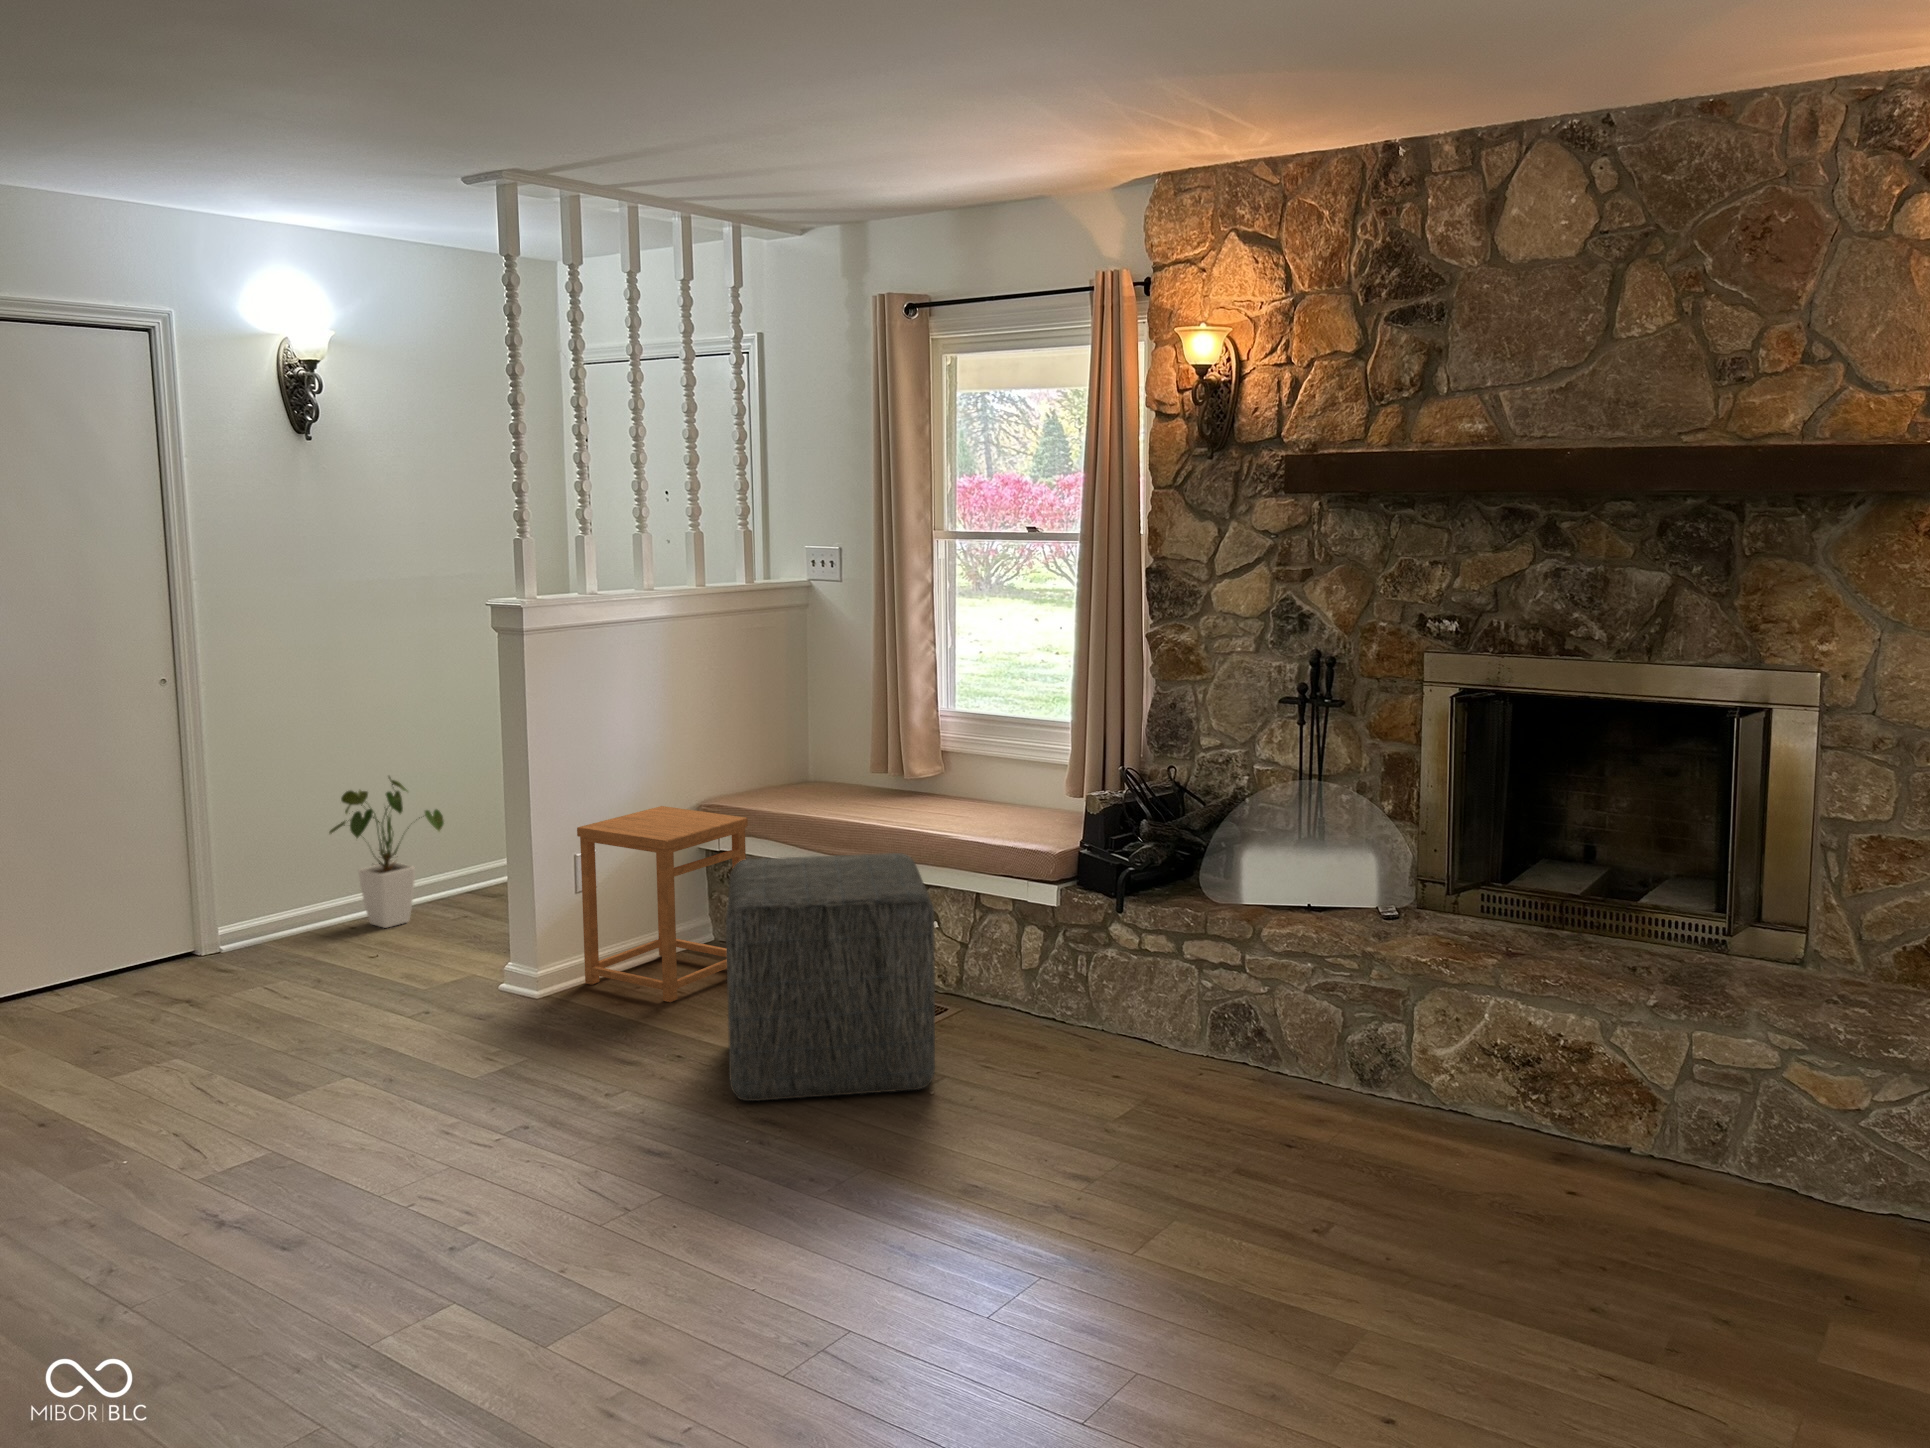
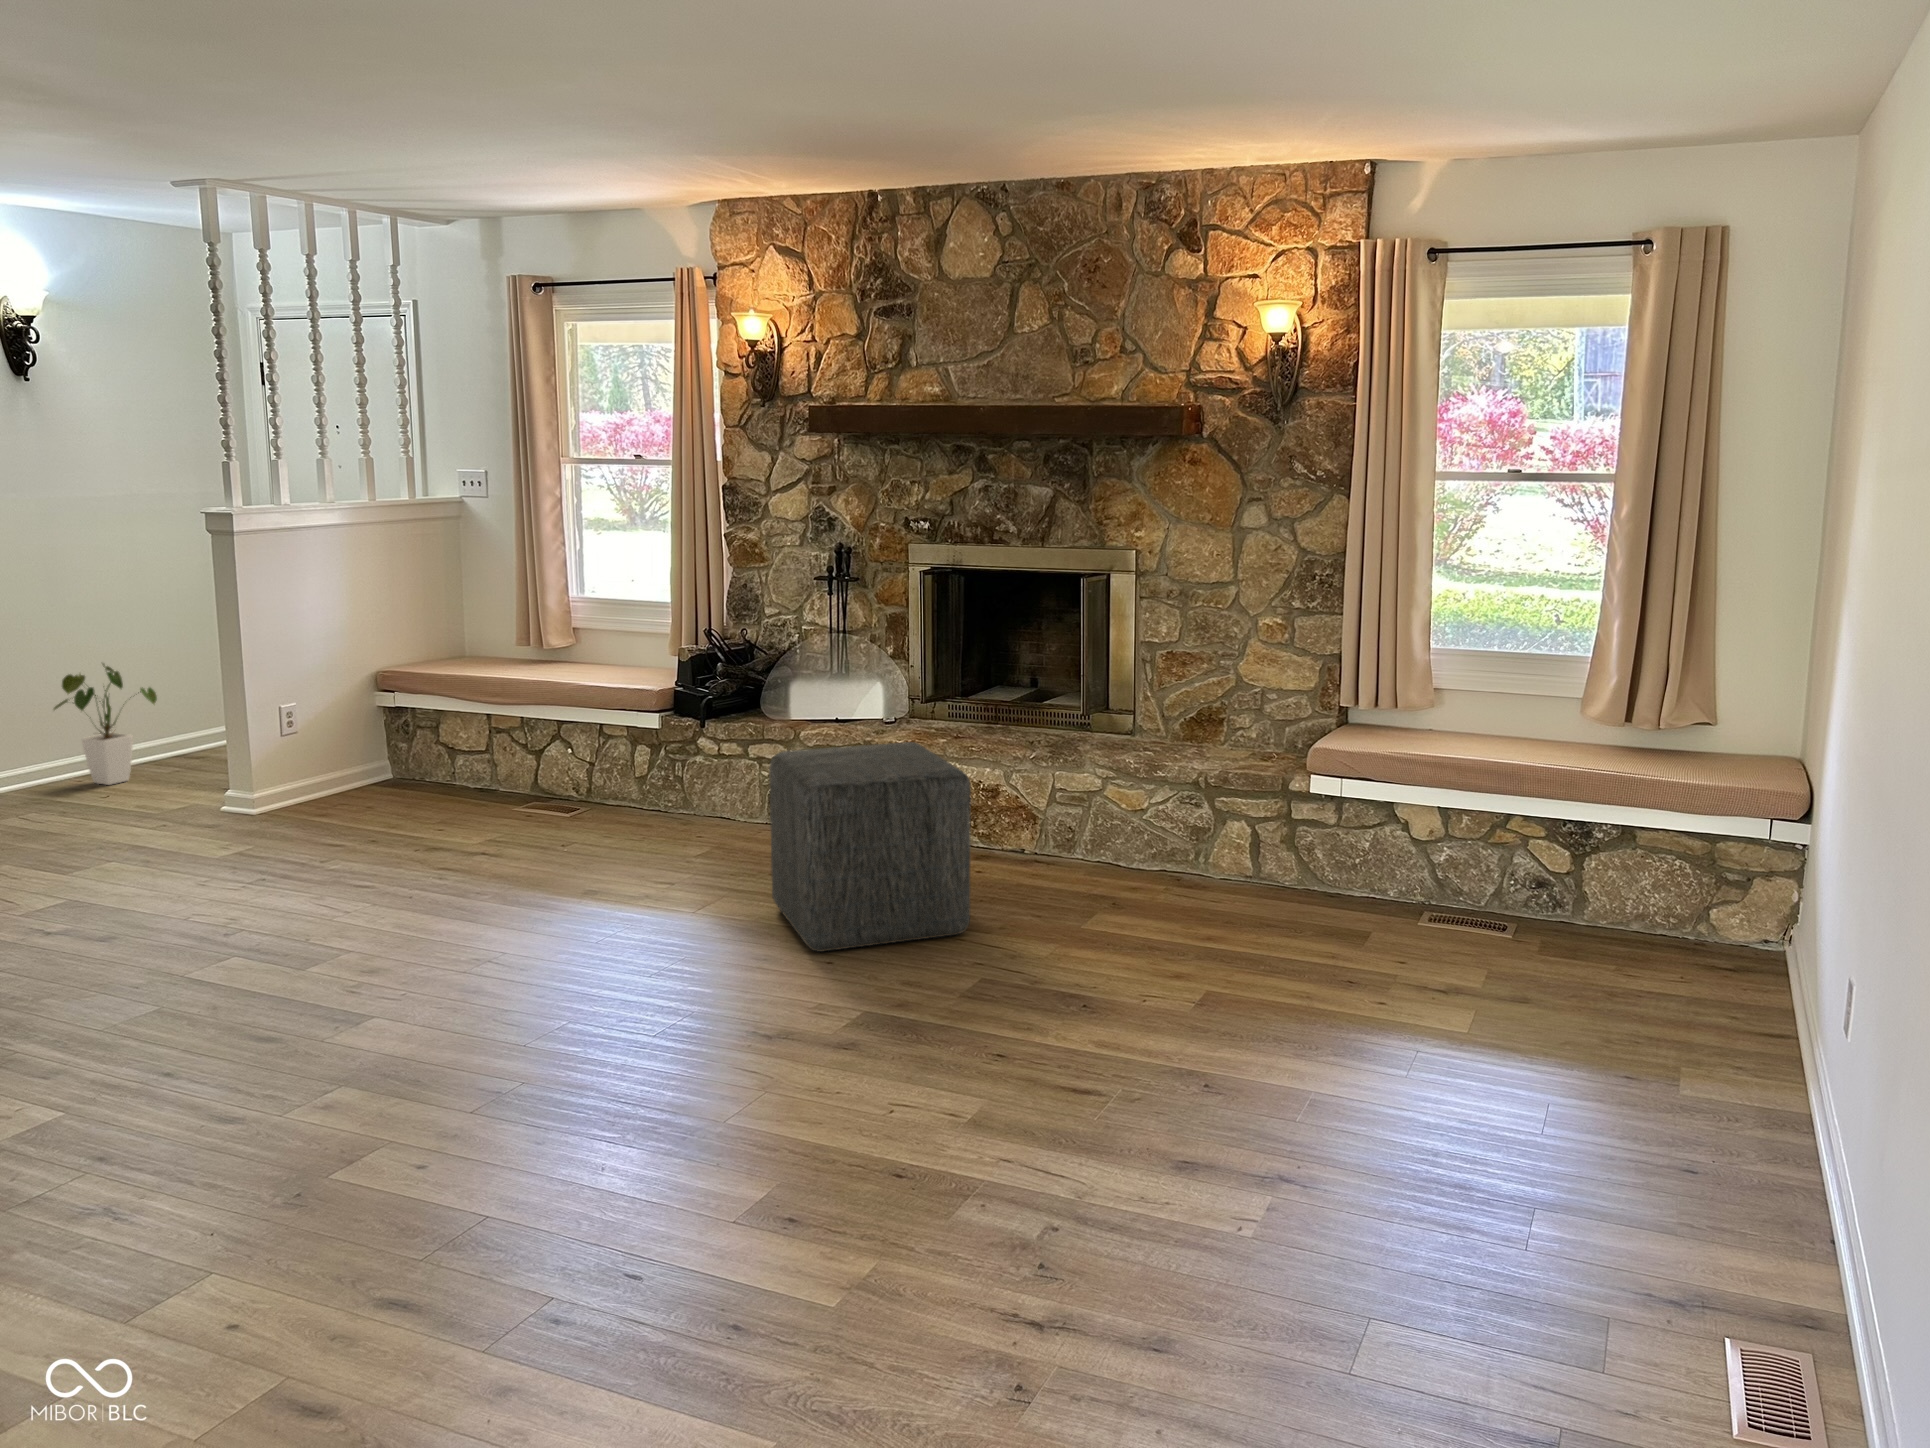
side table: present [577,806,748,1002] -> none [281,674,425,816]
ottoman: present [726,853,935,1101] -> present [769,742,971,952]

